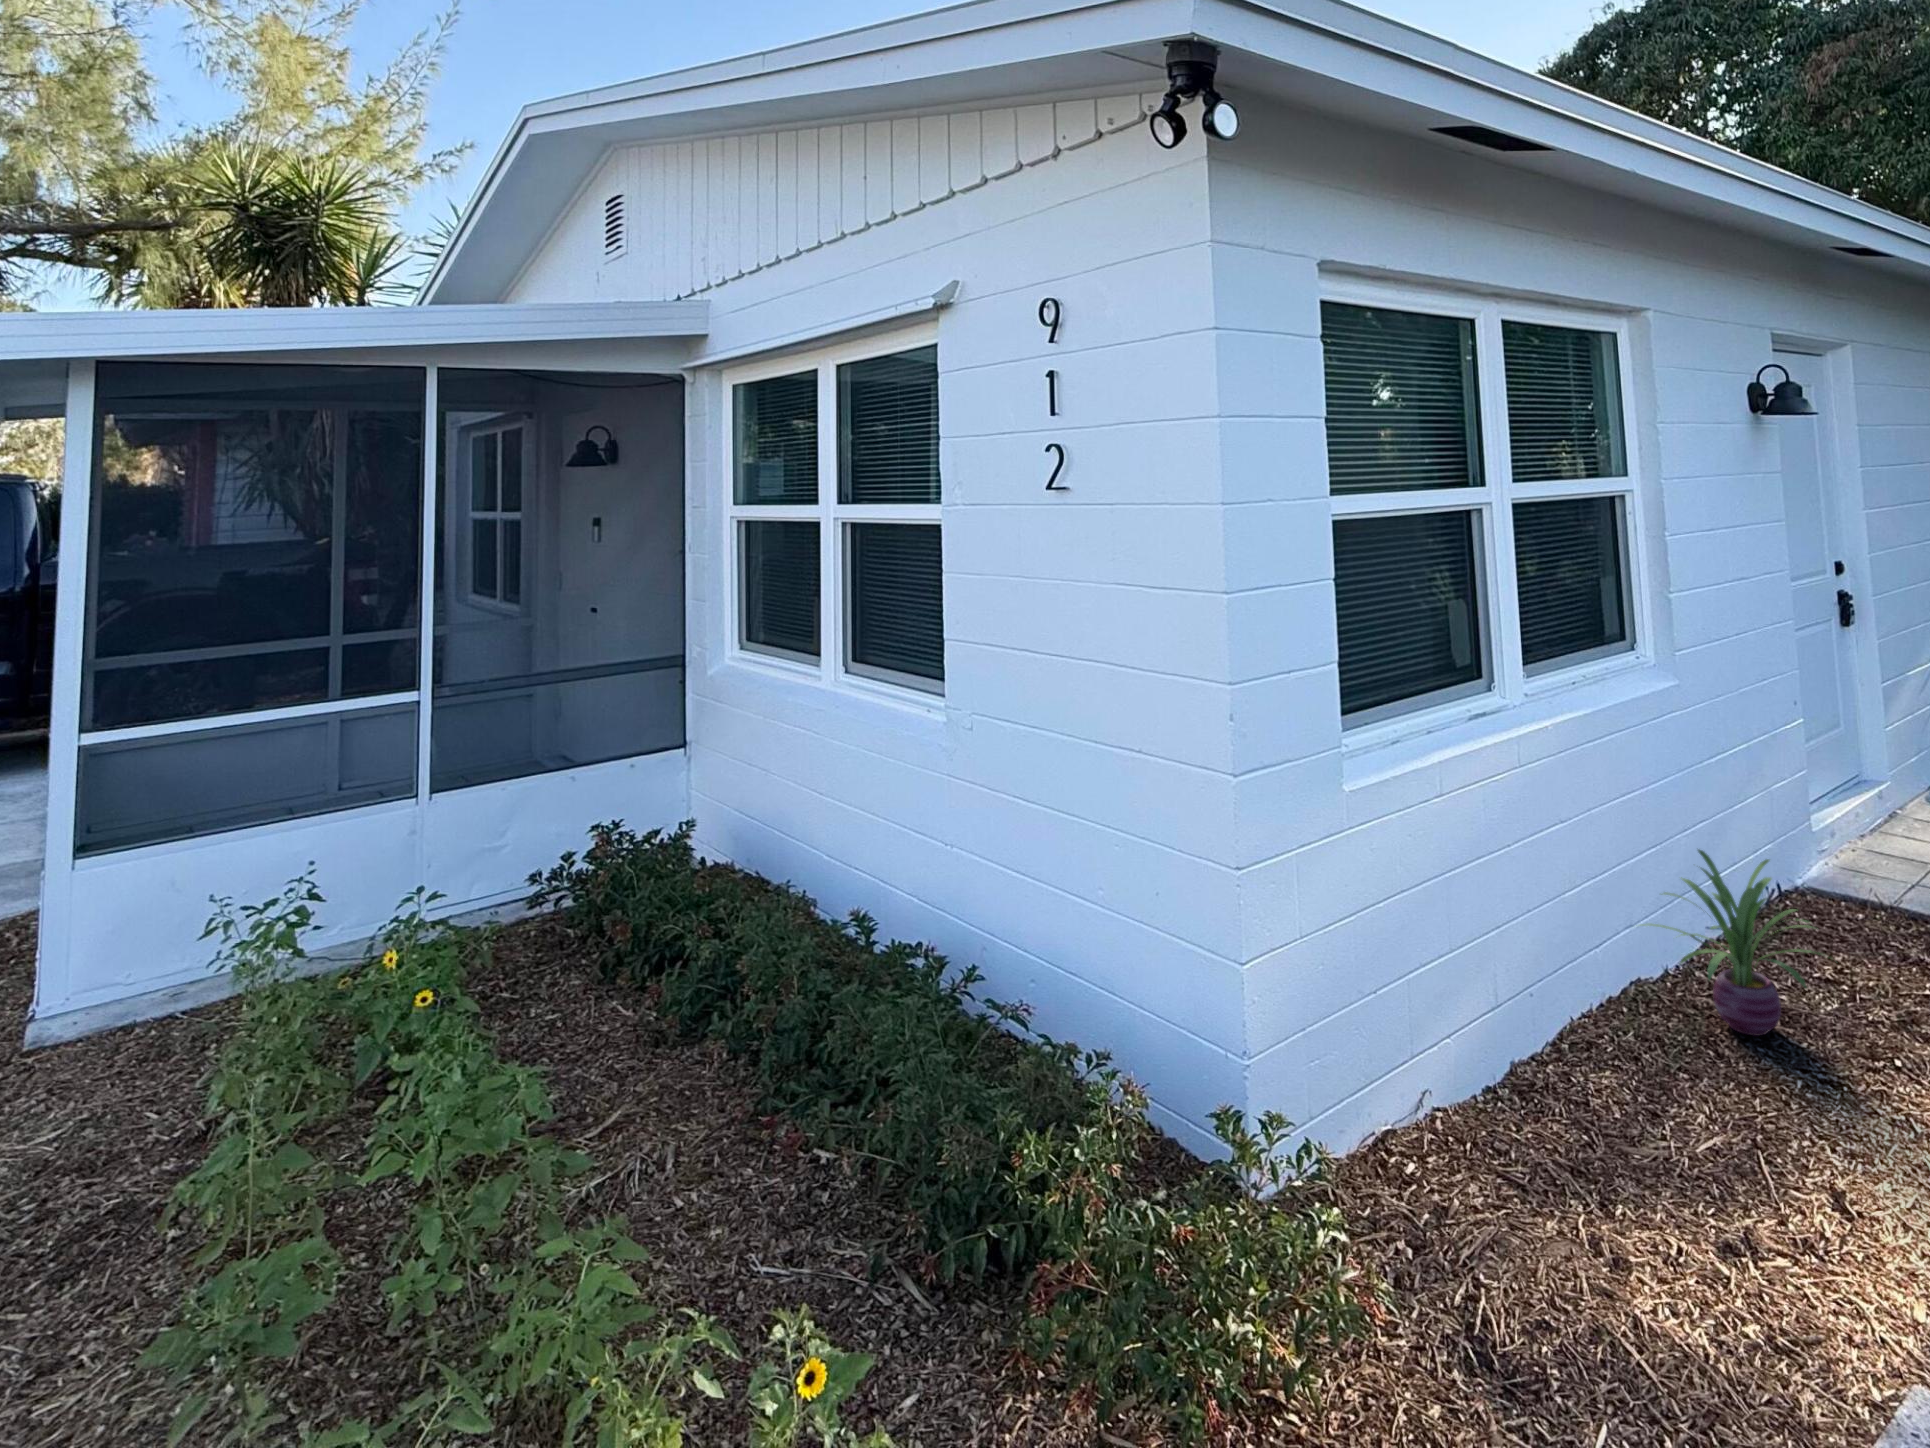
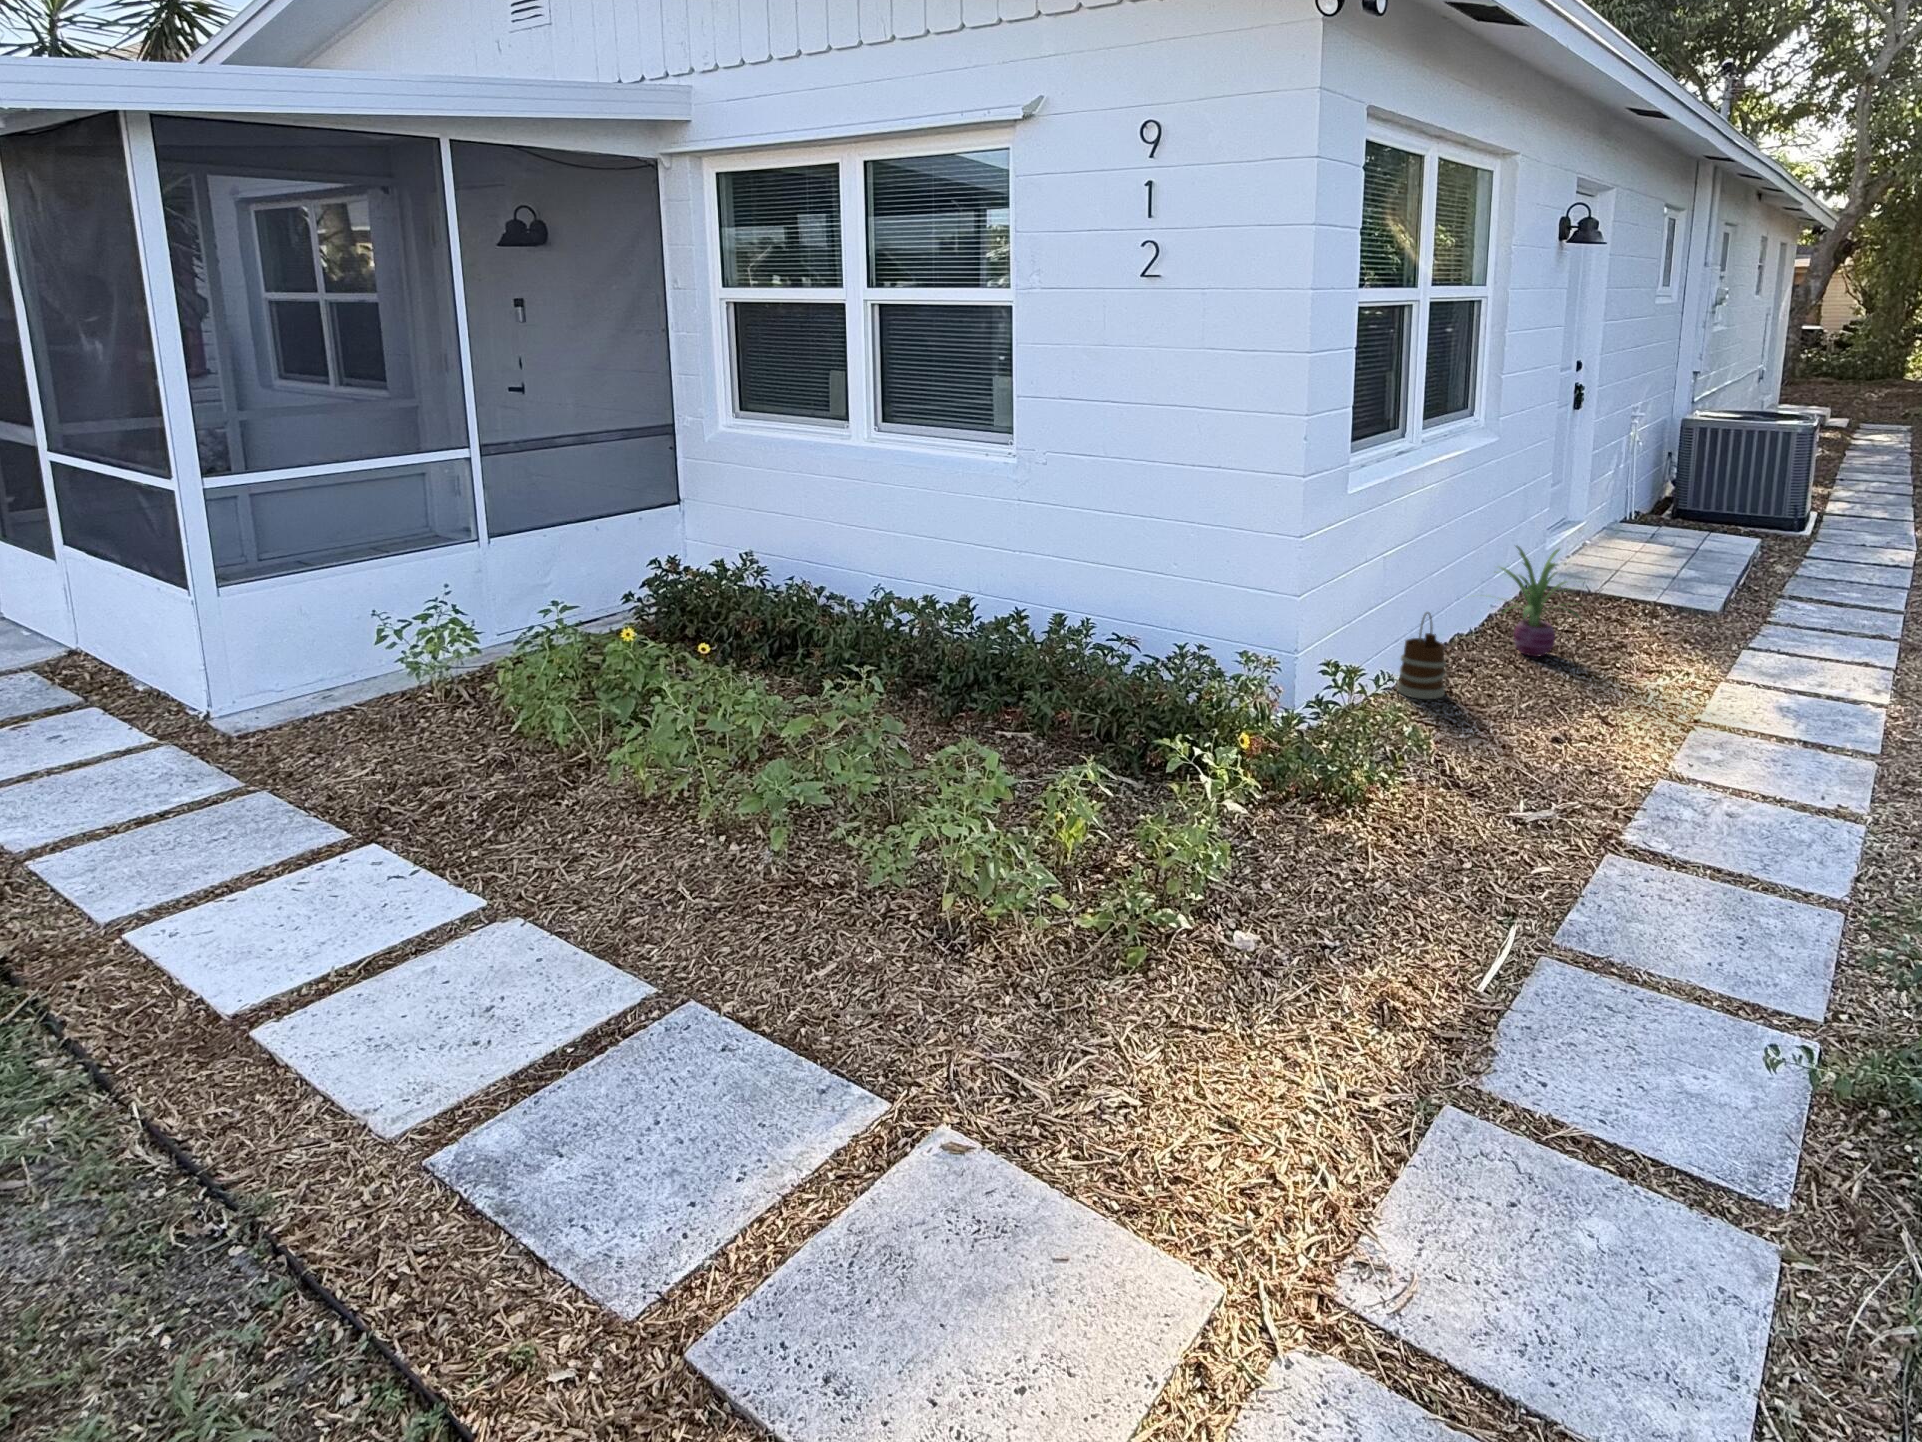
wooden bucket: none [1489,970,1565,1123] -> present [1397,612,1446,699]

